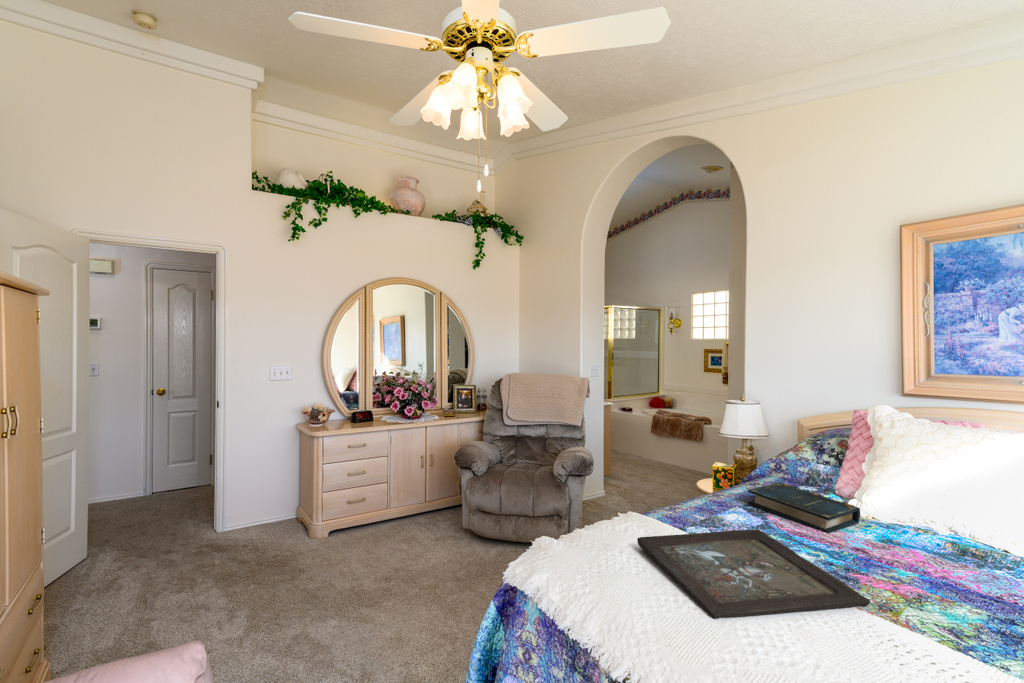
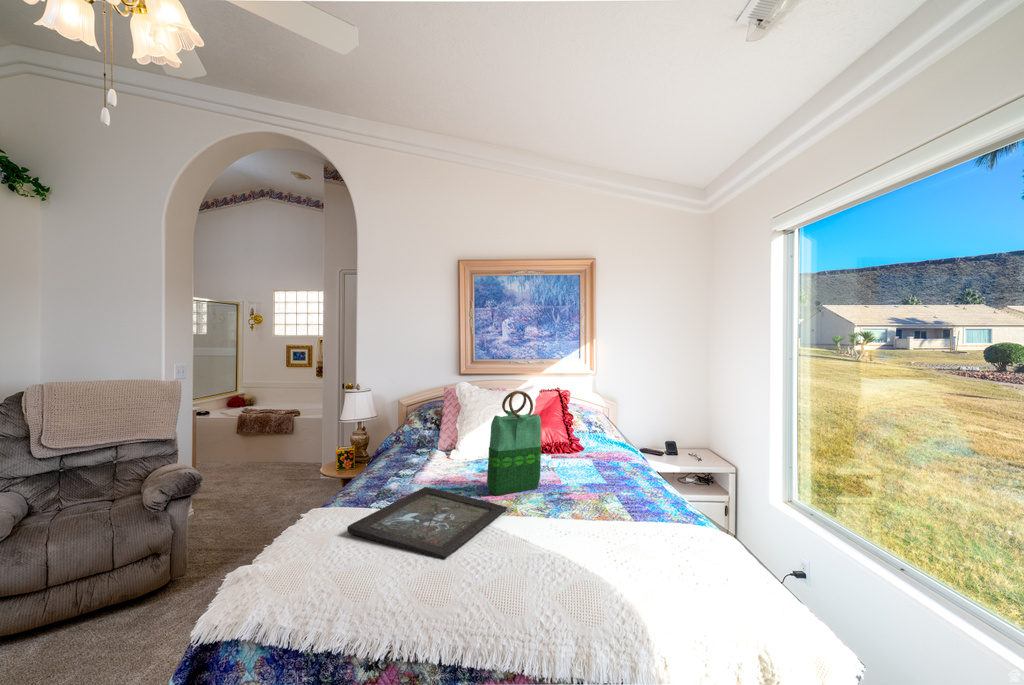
tote bag: none [860,424,984,600] -> present [487,391,541,496]
book: present [747,483,860,533] -> none [395,450,465,477]

